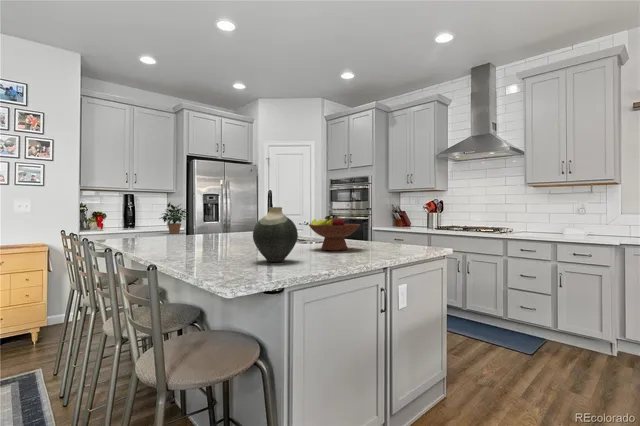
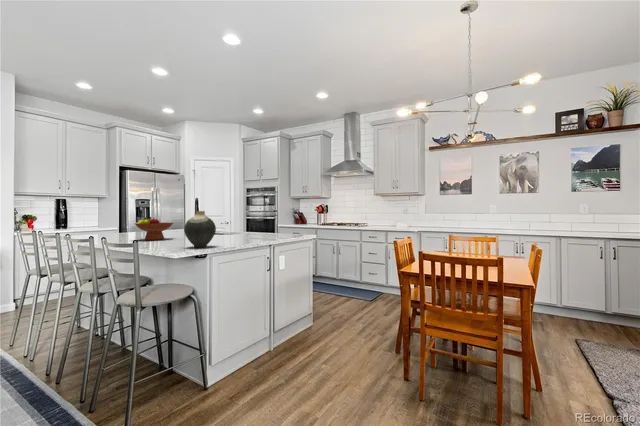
potted plant: present [160,203,188,234] -> none [94,206,126,233]
fruit bowl: present [309,215,360,251] -> present [135,217,173,240]

